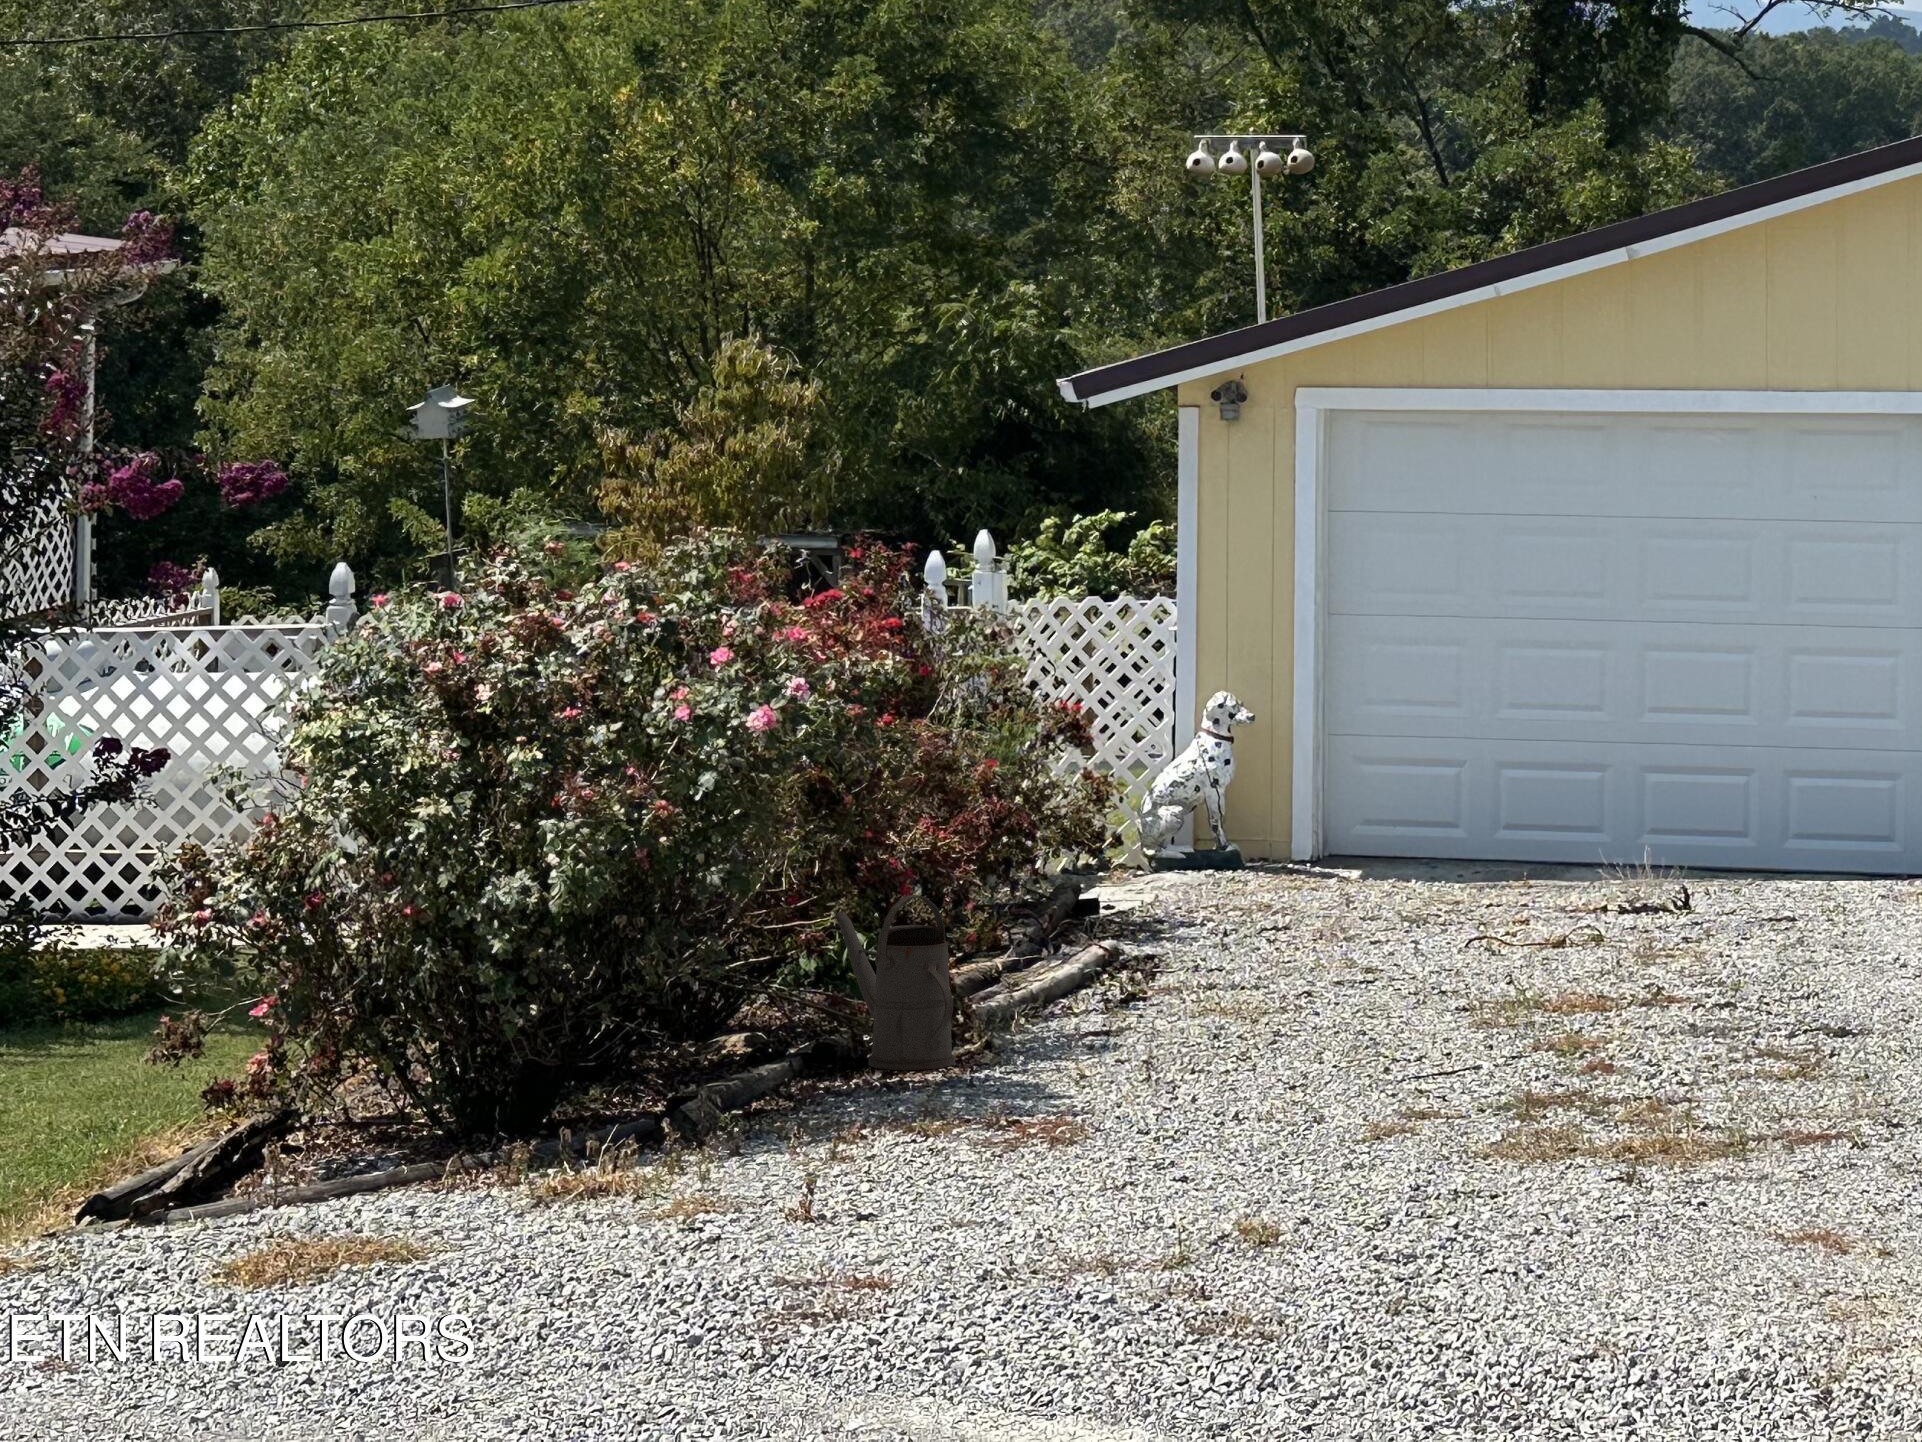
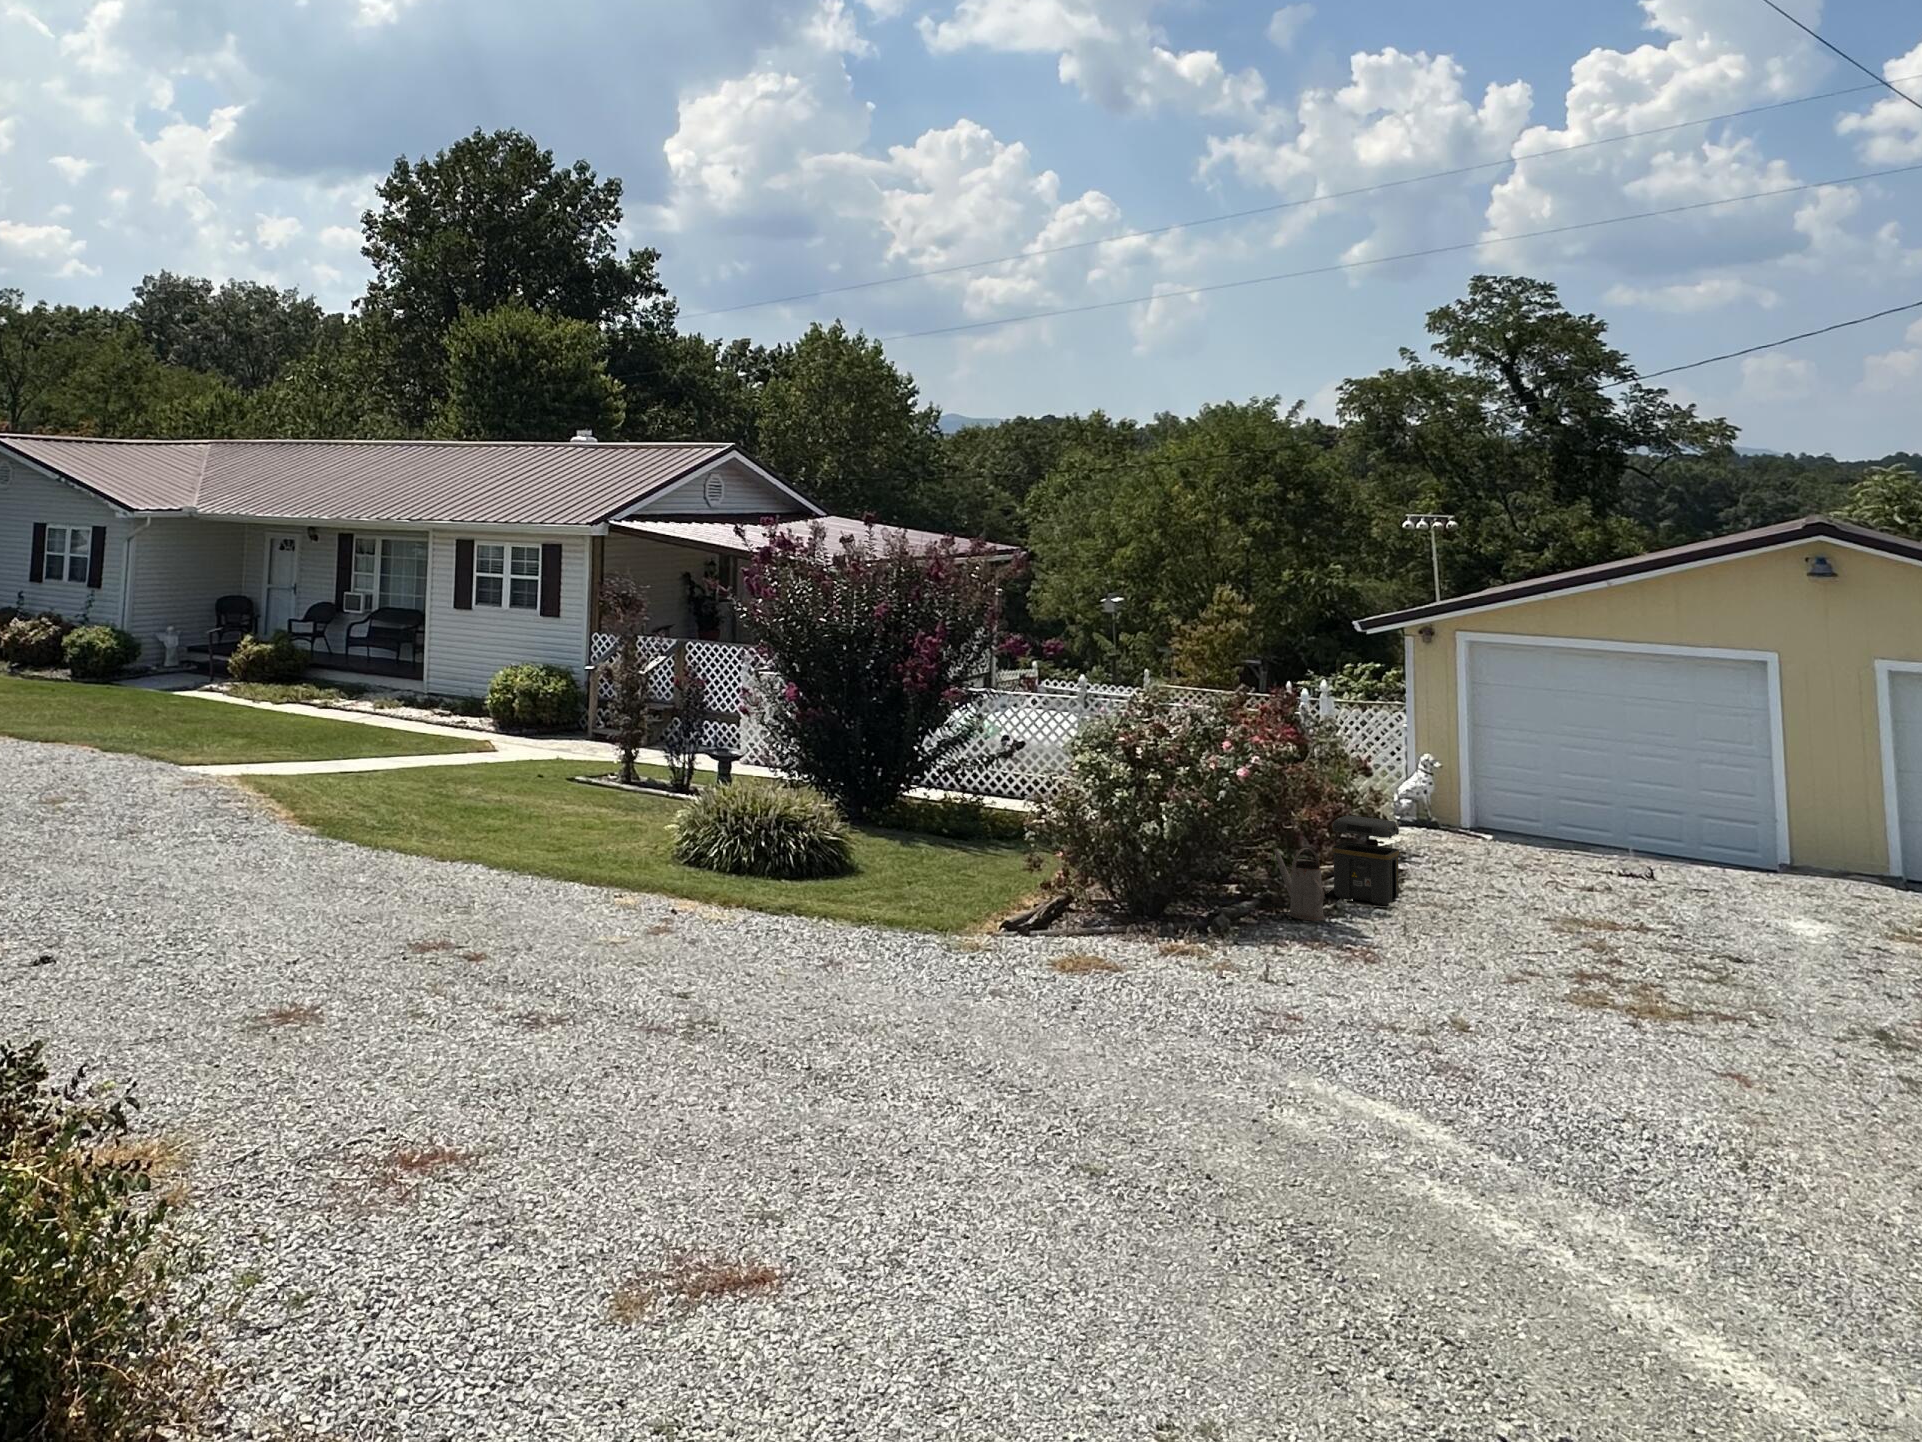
toolbox: none [984,820,1139,1021] -> present [1332,815,1399,905]

